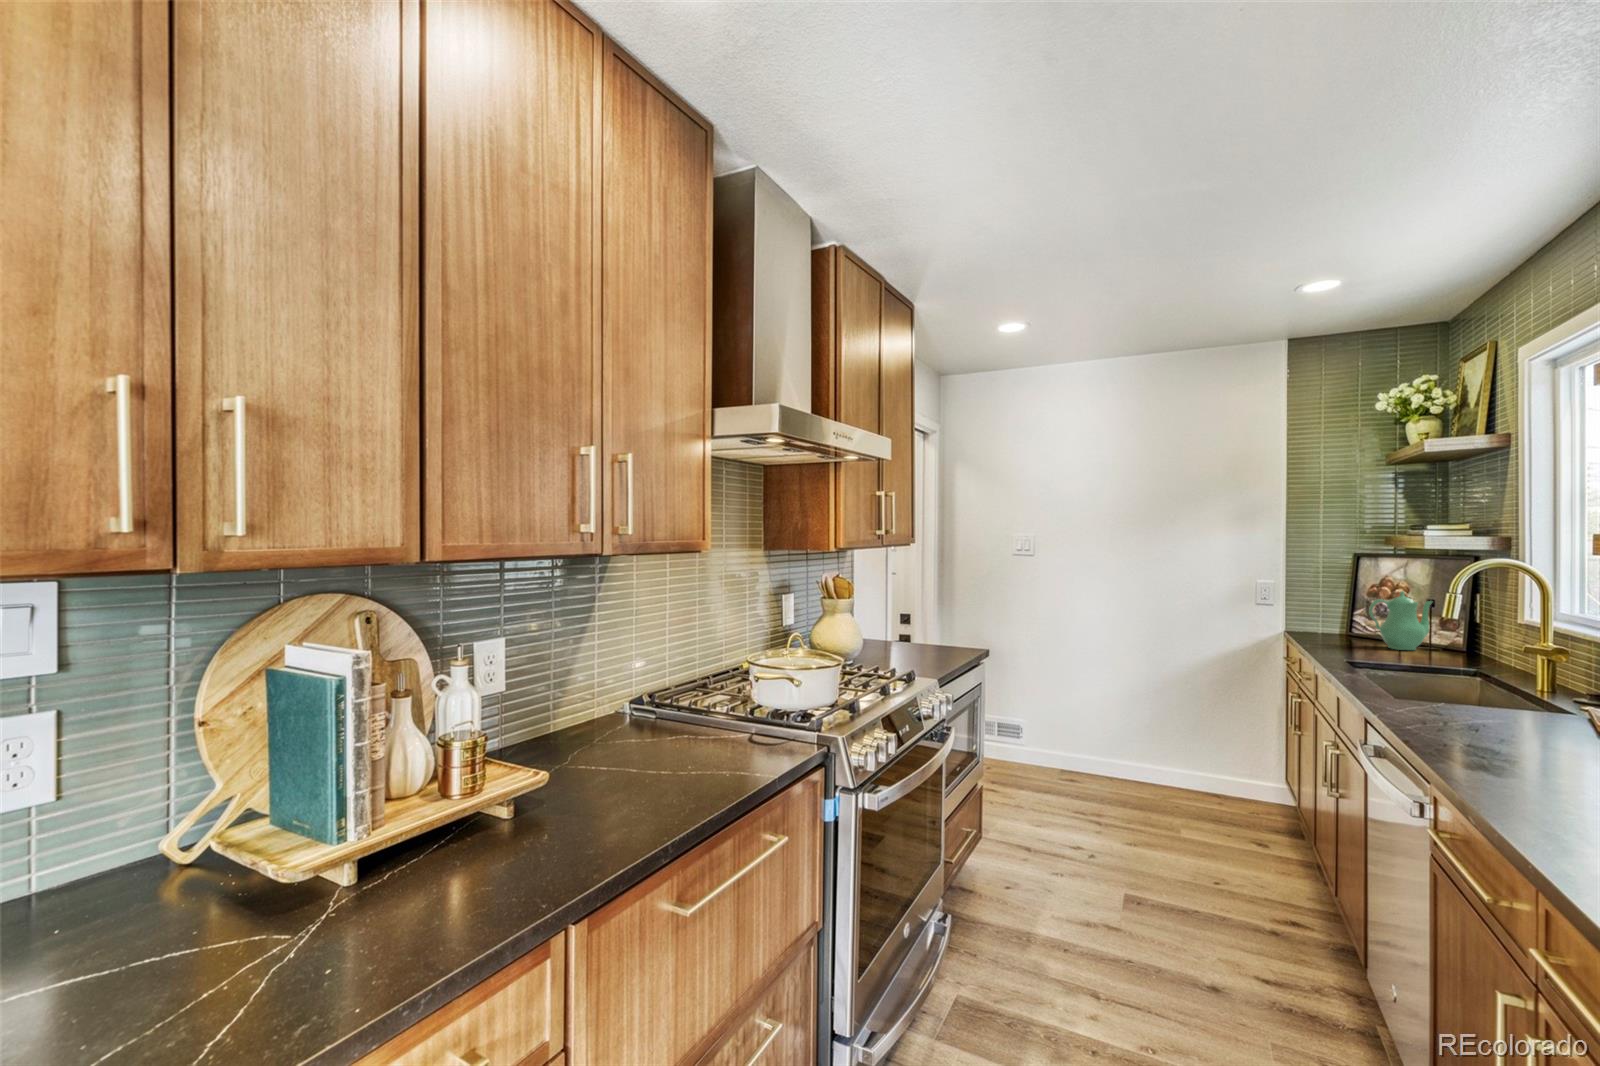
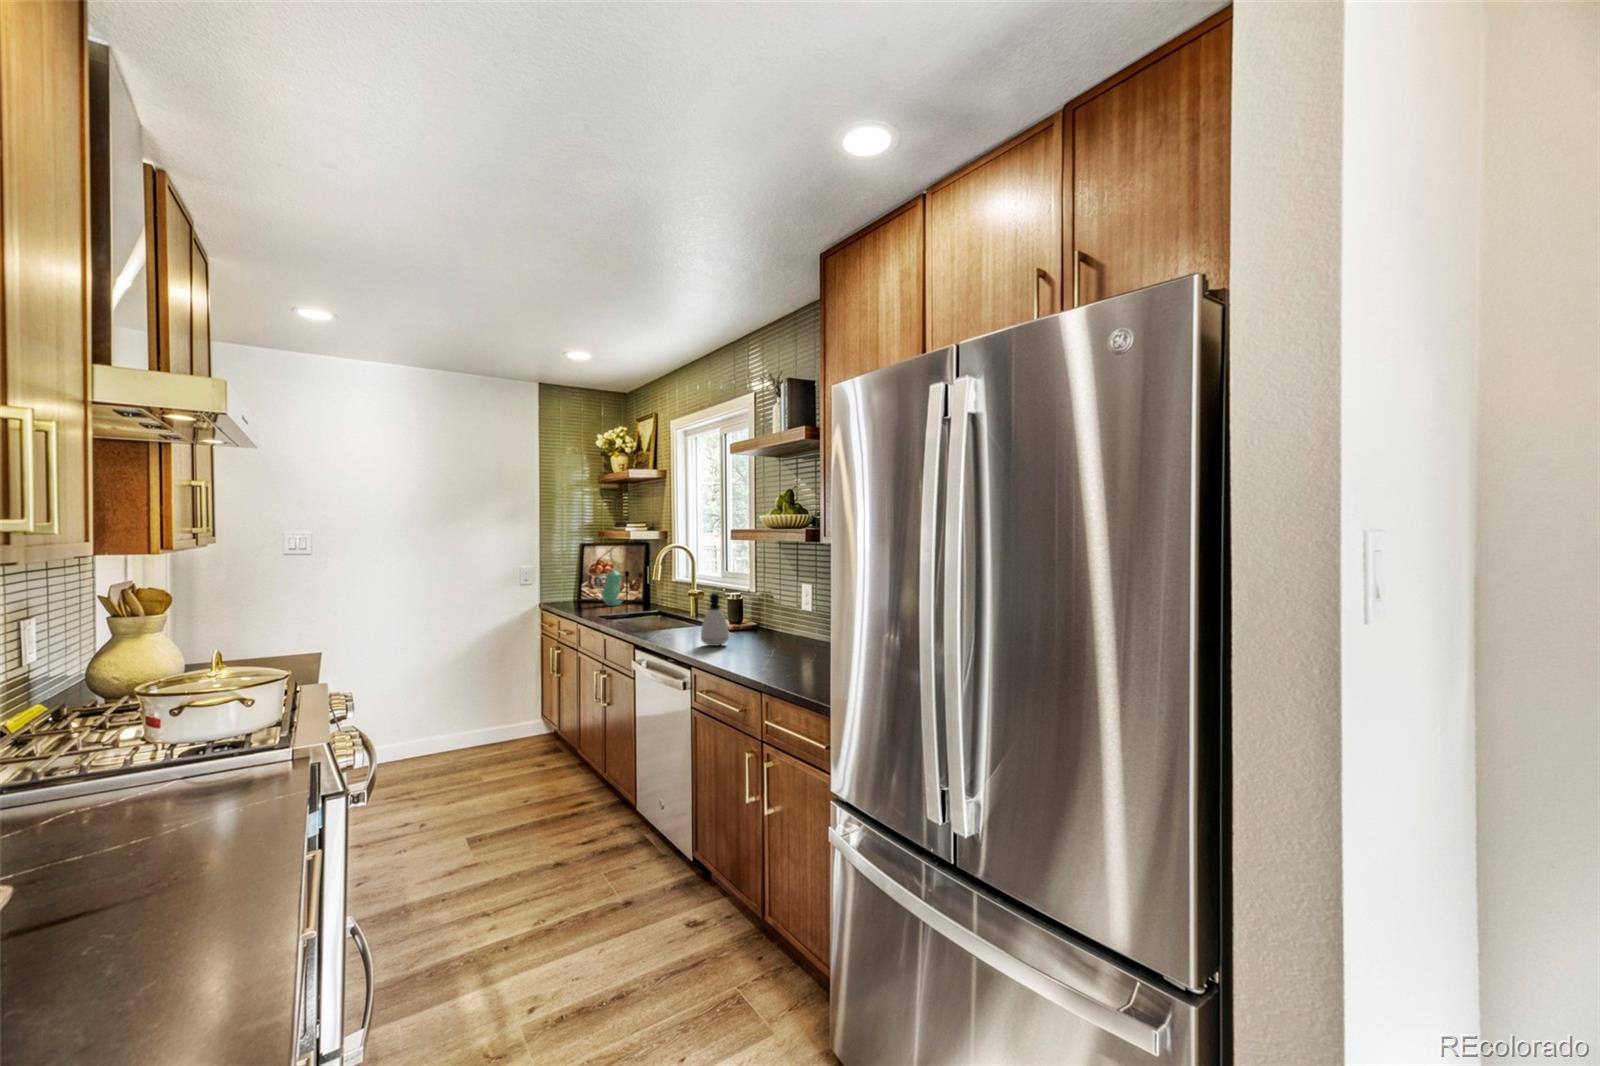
soap dispenser: none [1474,656,1551,757] -> present [701,593,729,646]

